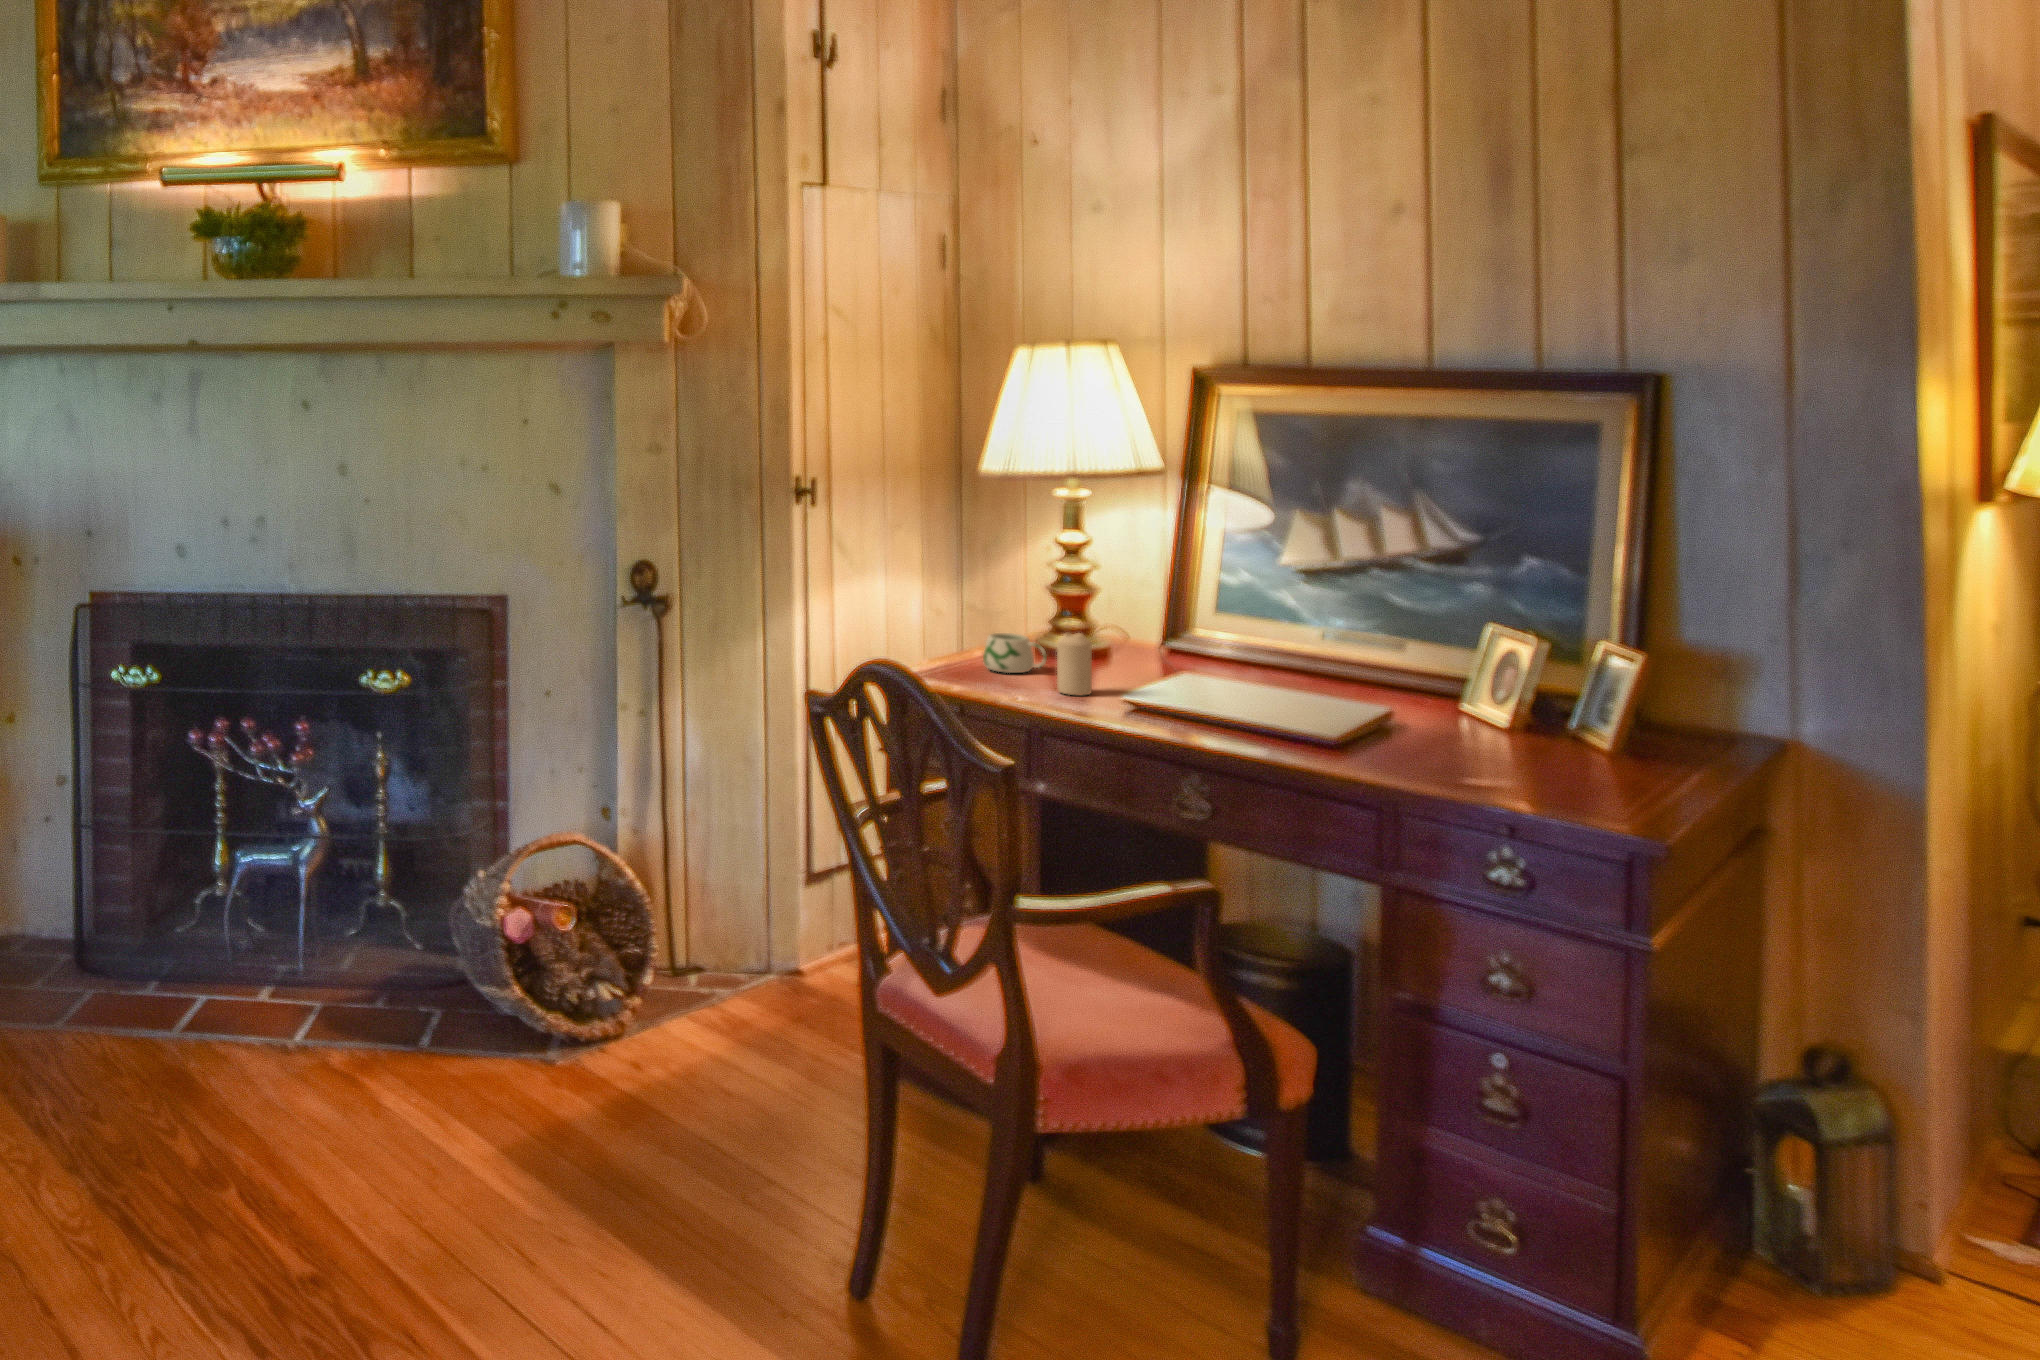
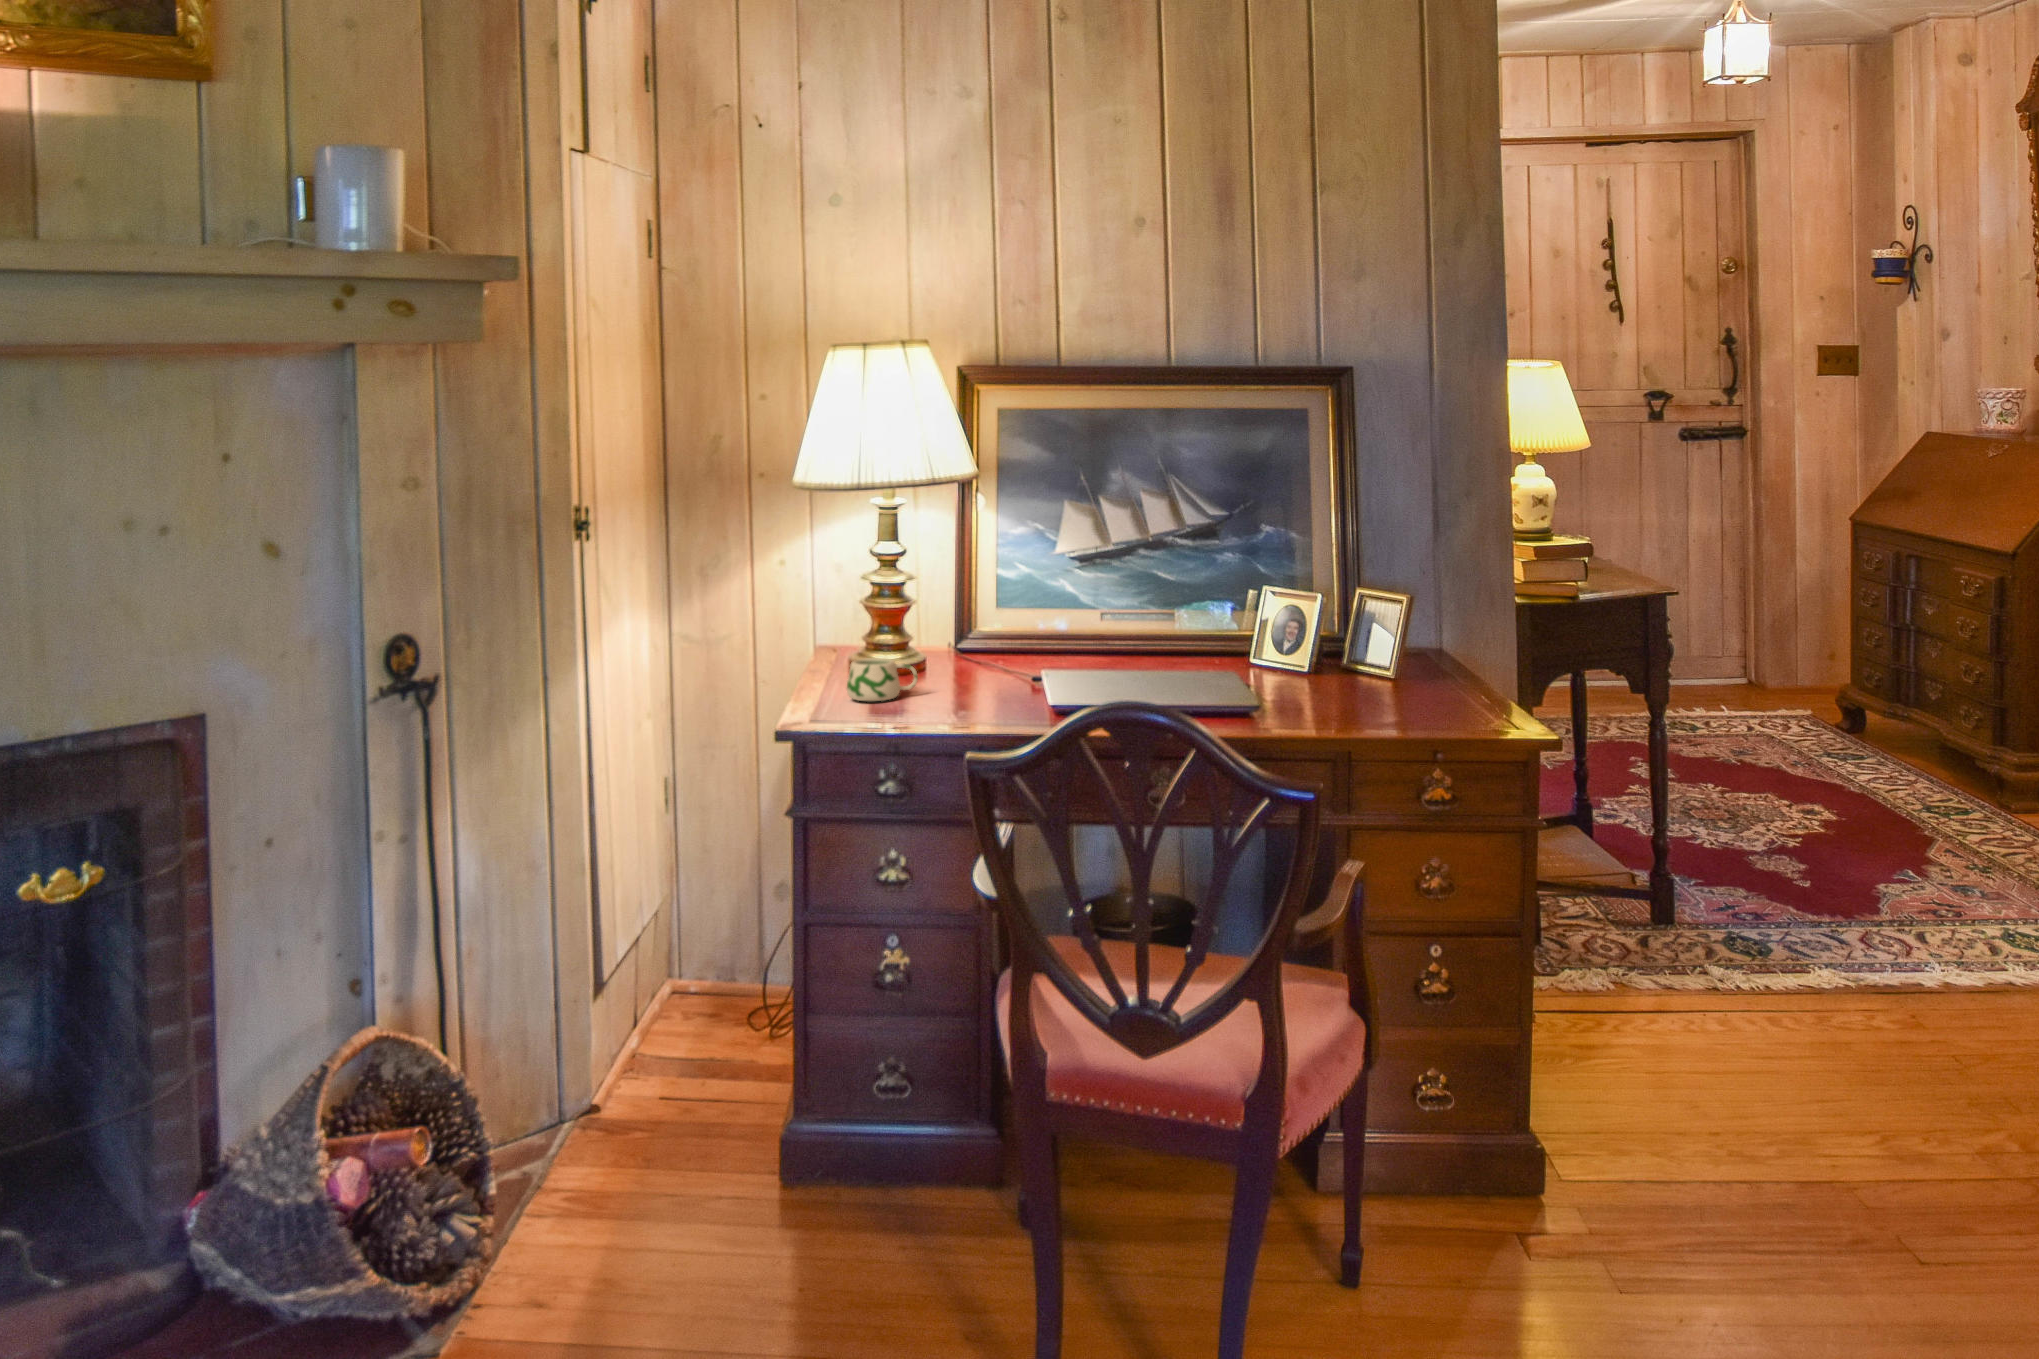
candle: present [1057,632,1092,695] -> none [969,642,1004,708]

